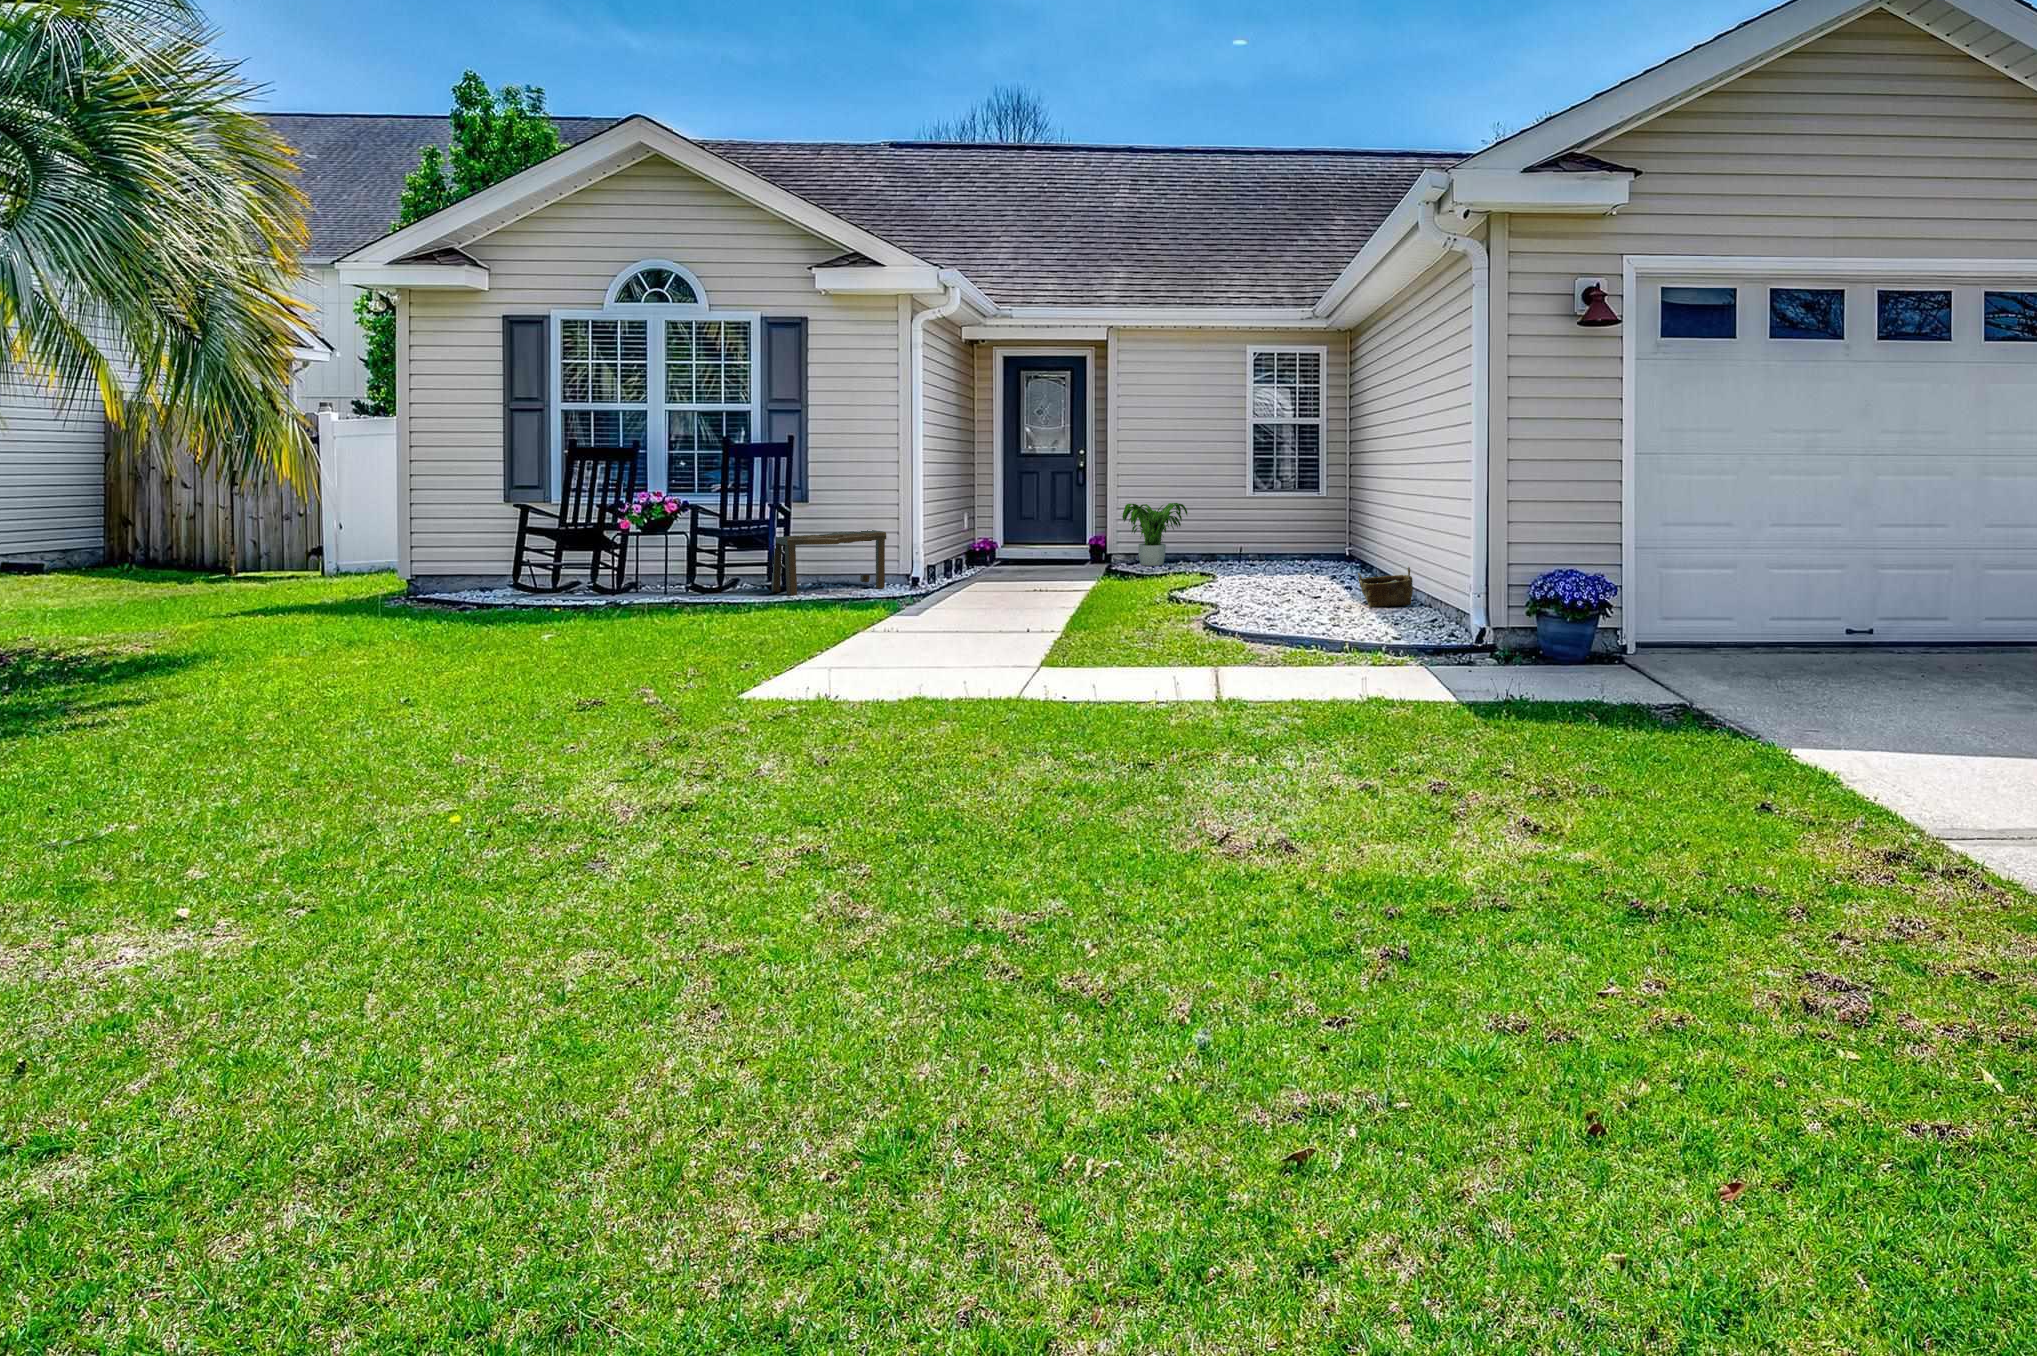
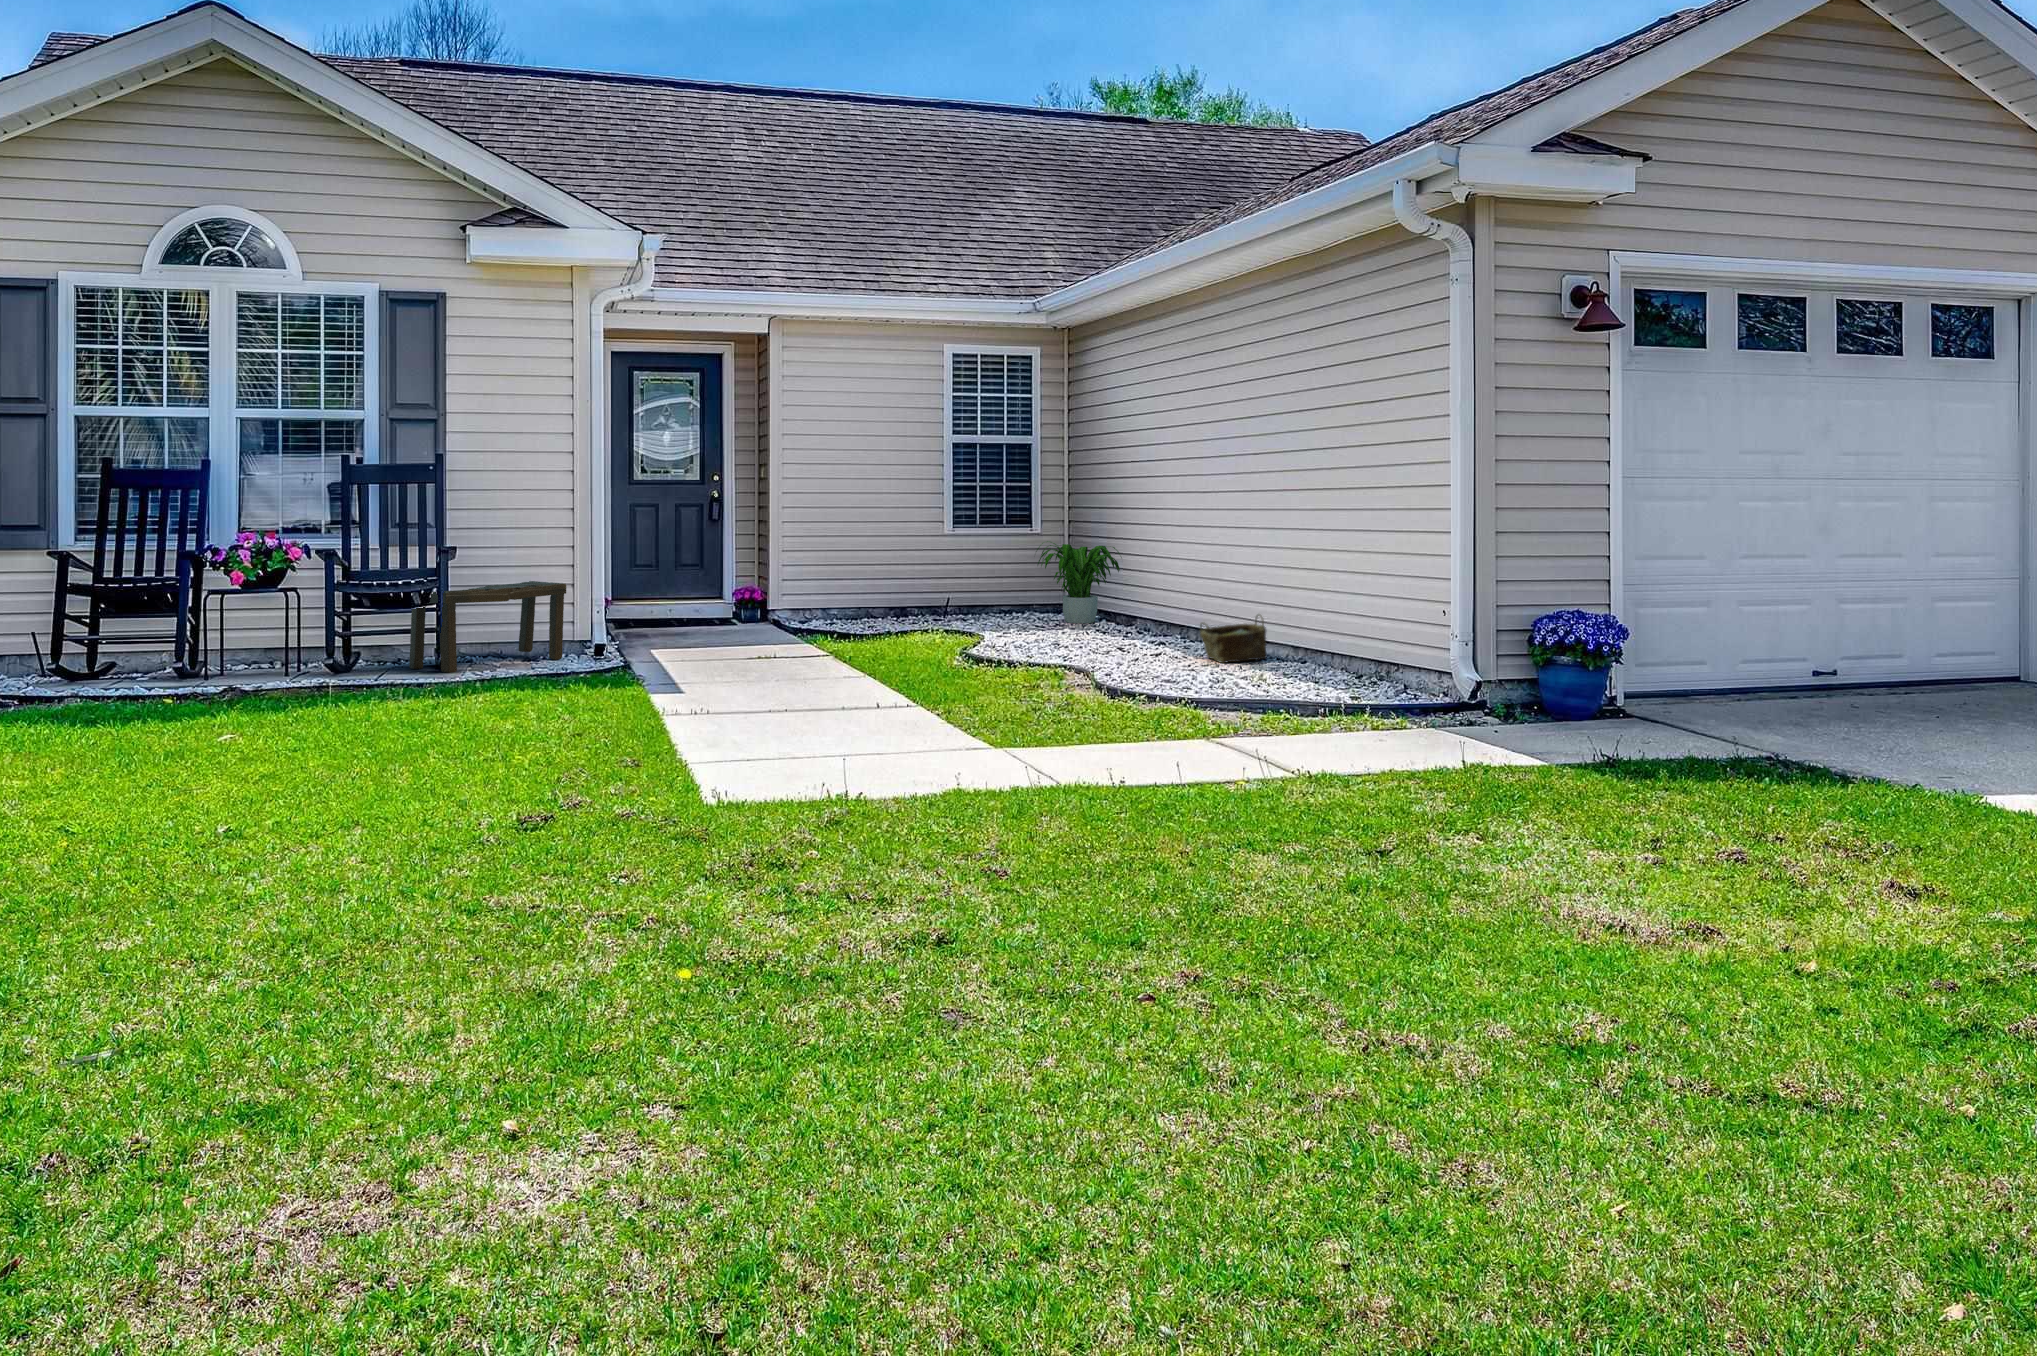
potted plant: present [1122,503,1187,566] -> present [1037,542,1122,623]

